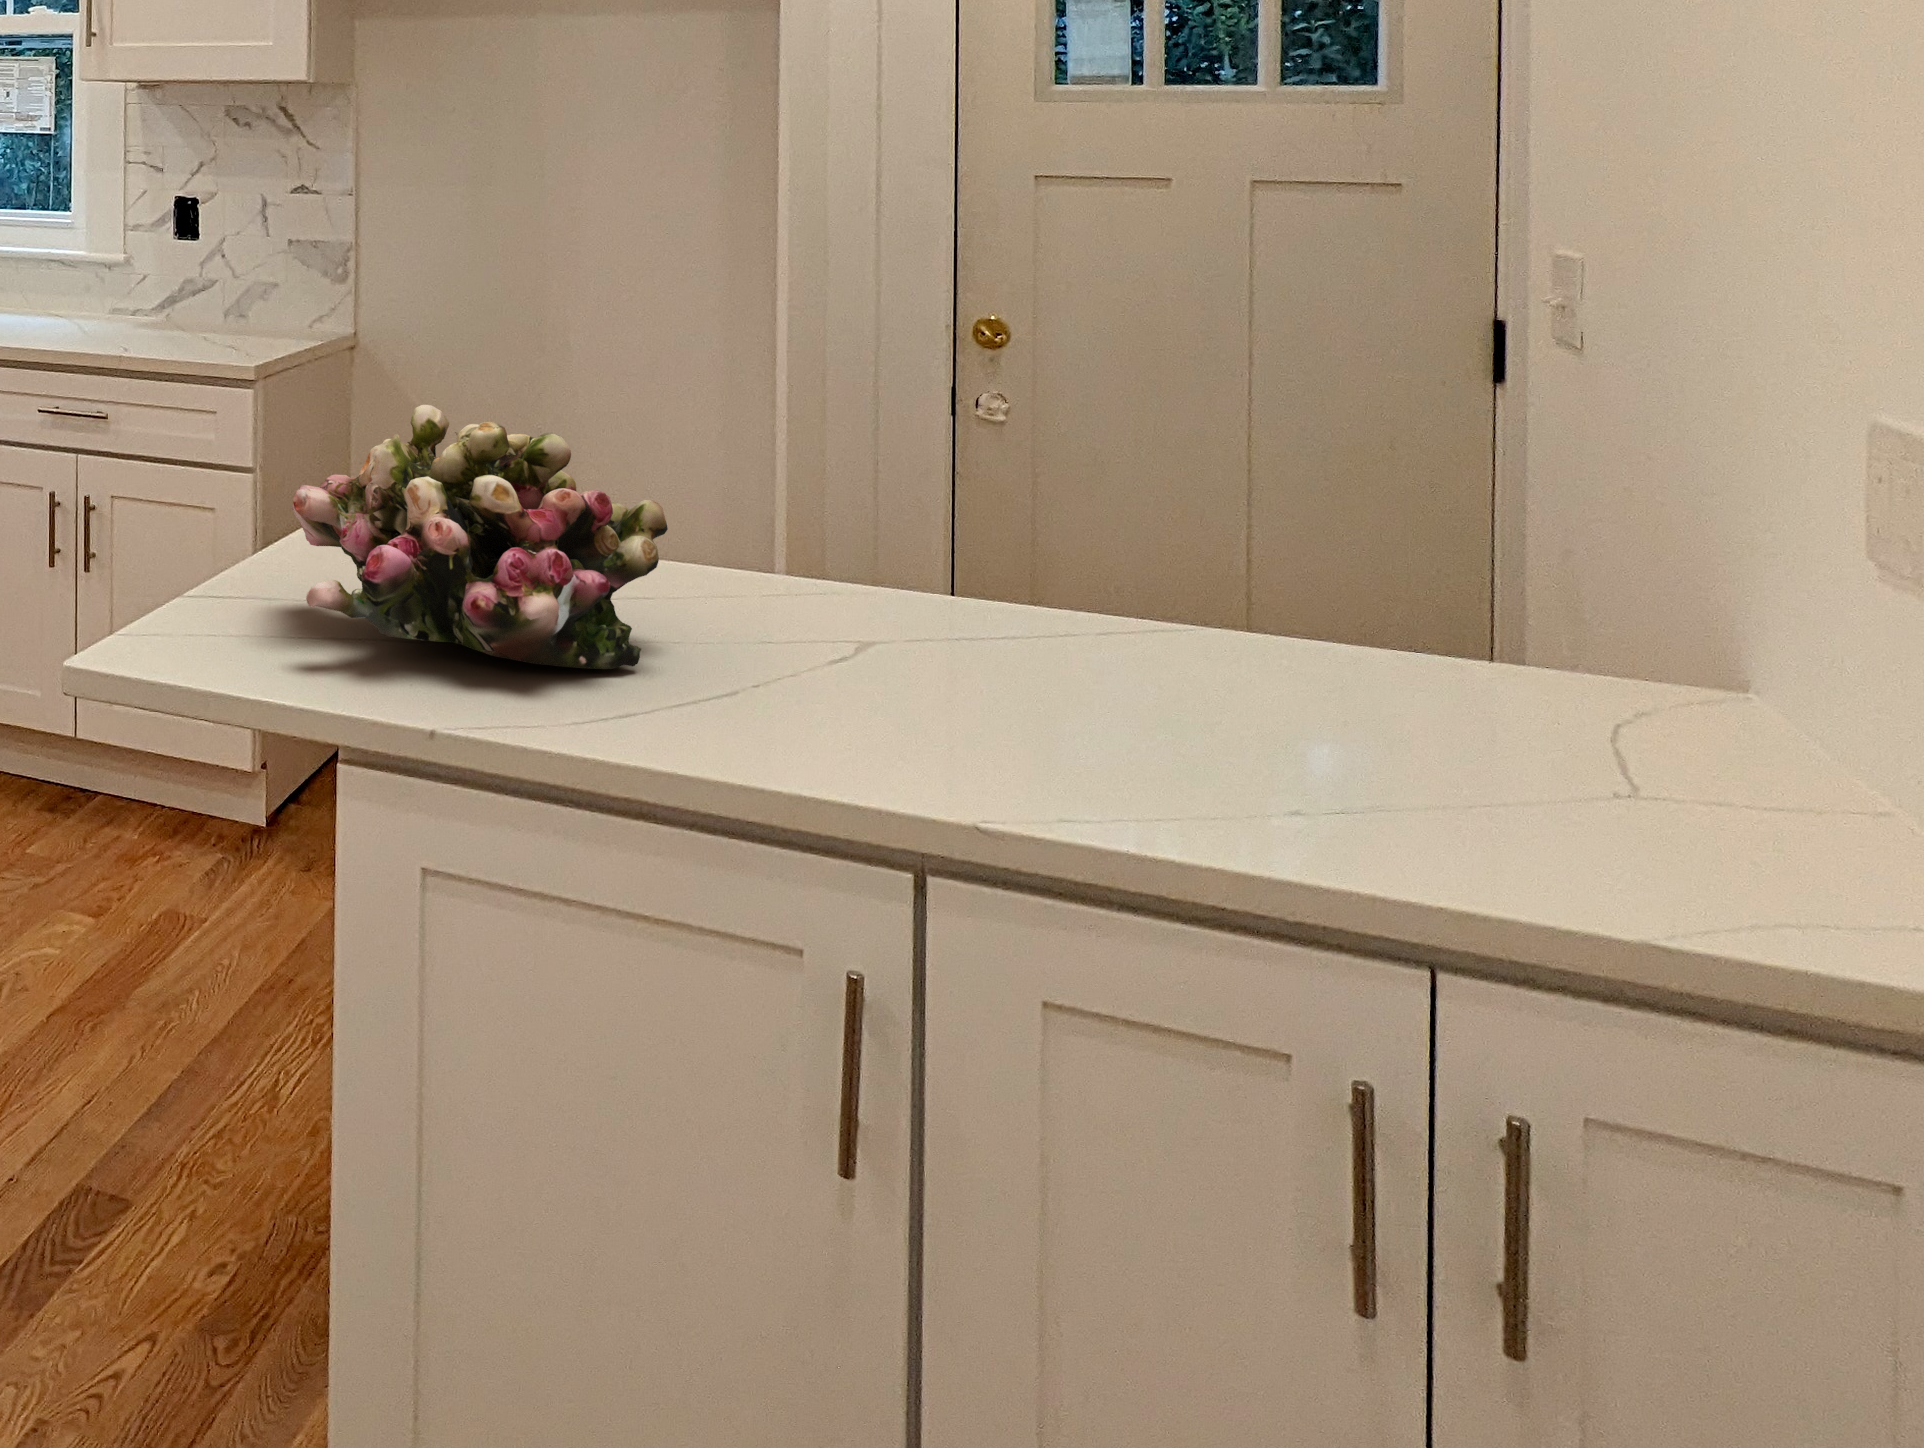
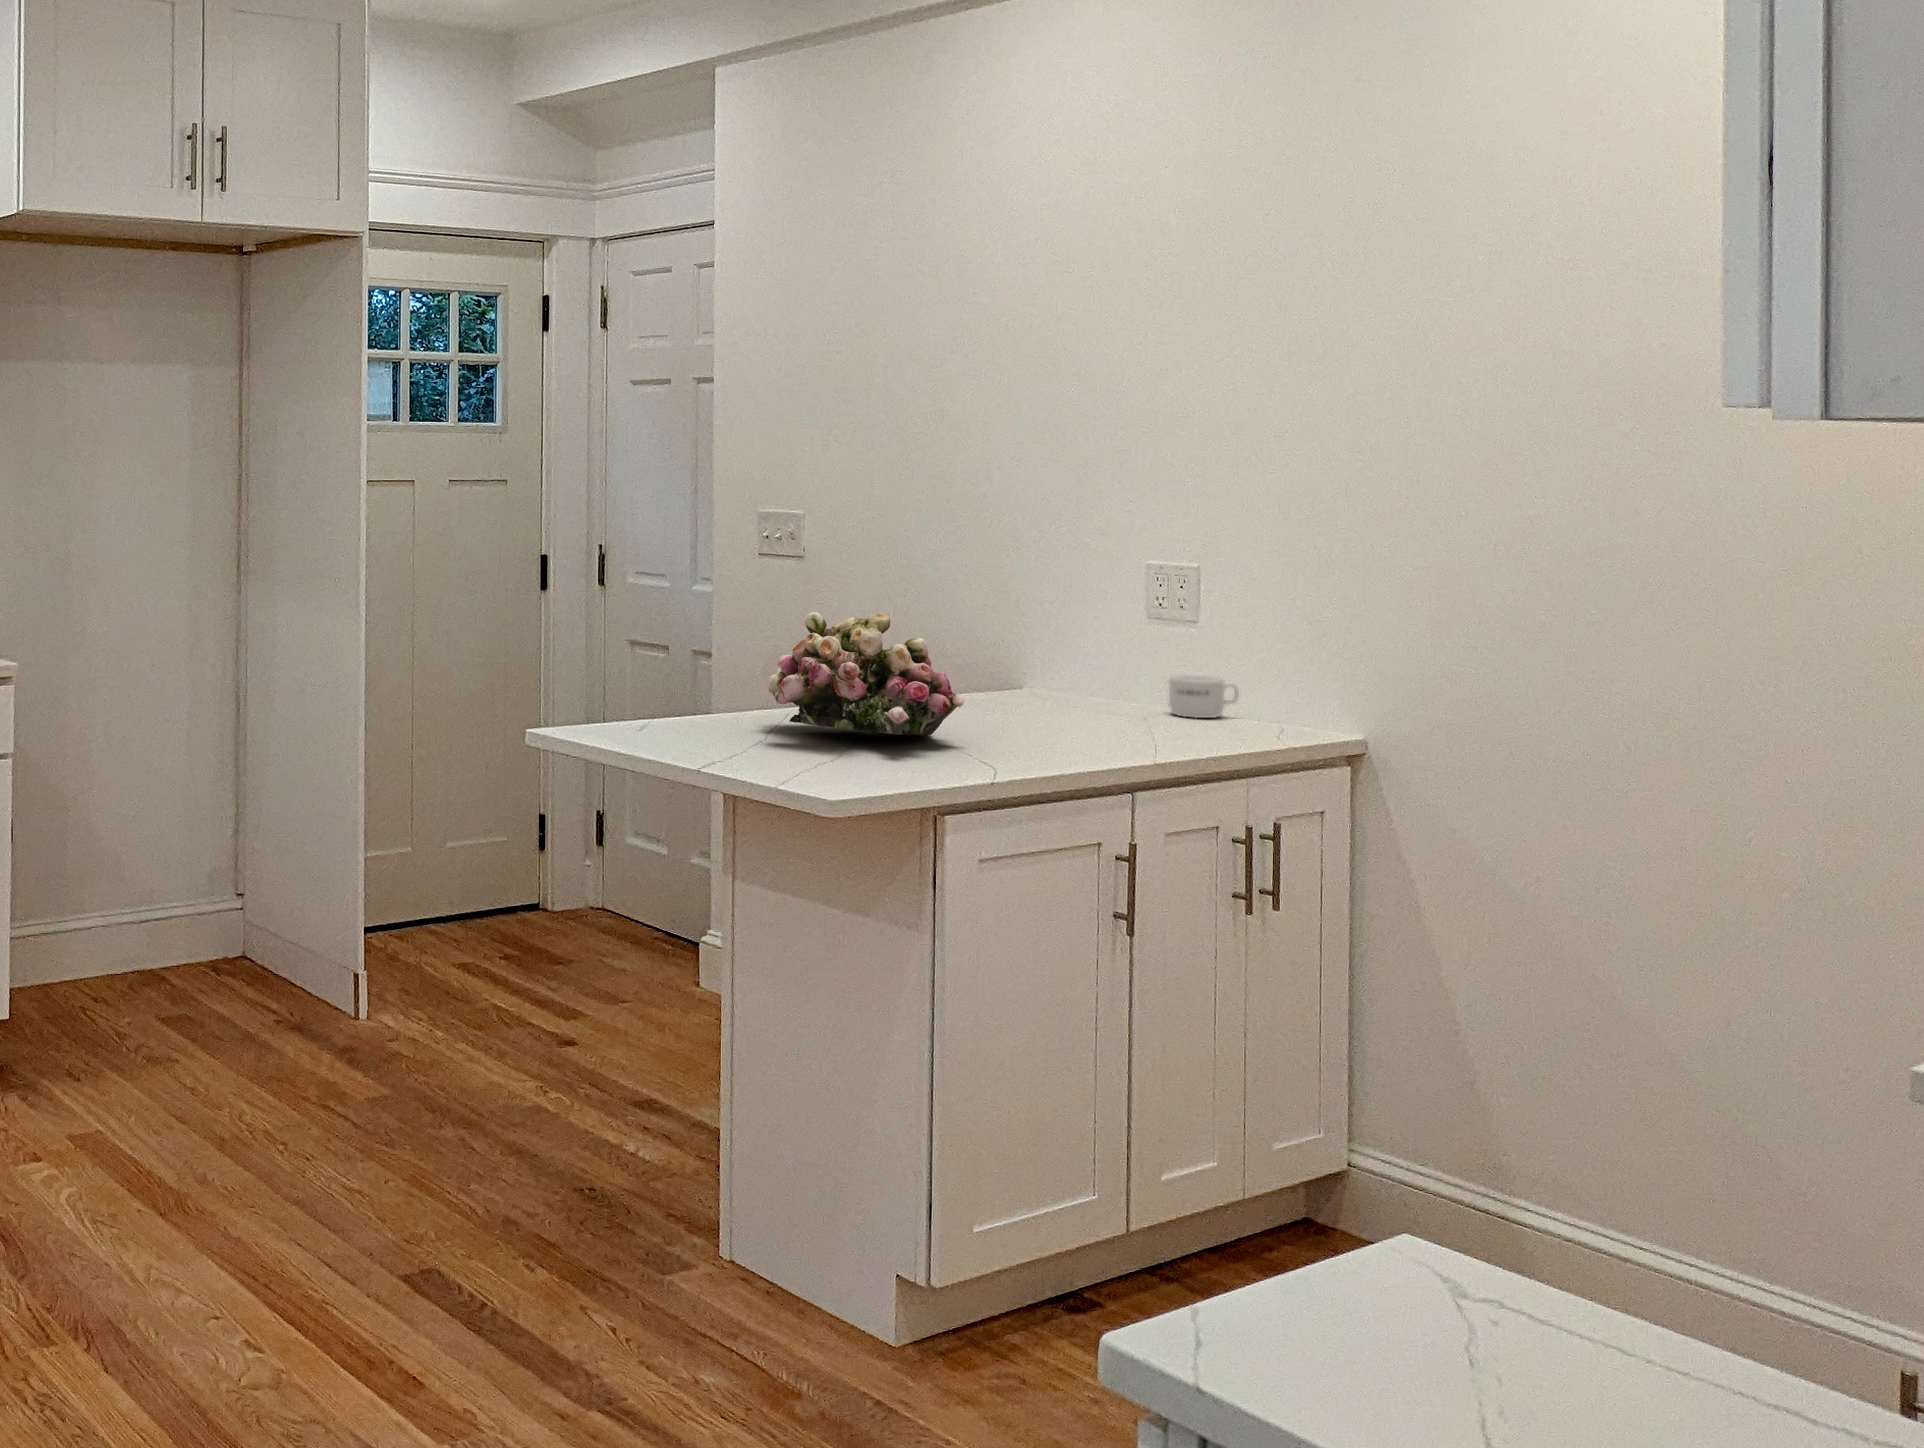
mug: none [1508,733,1714,875] -> present [1169,674,1239,718]

